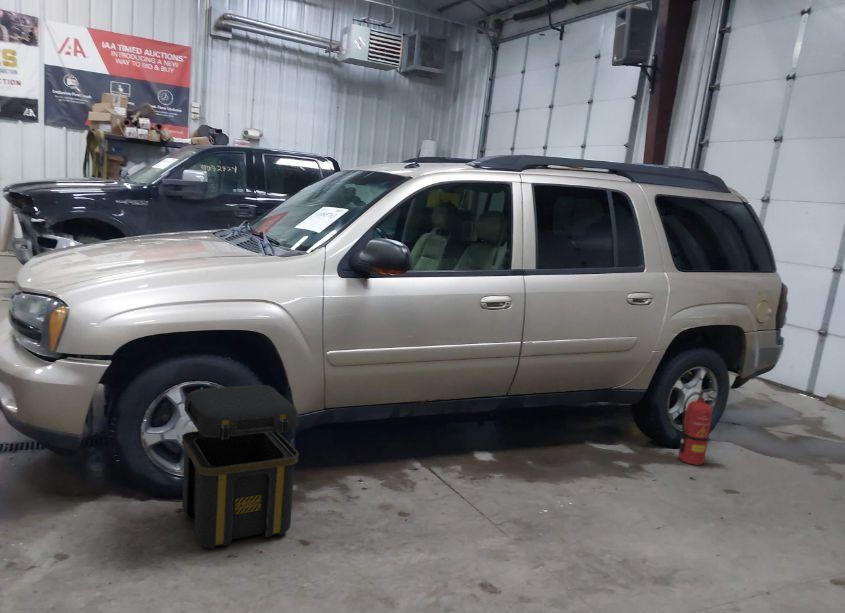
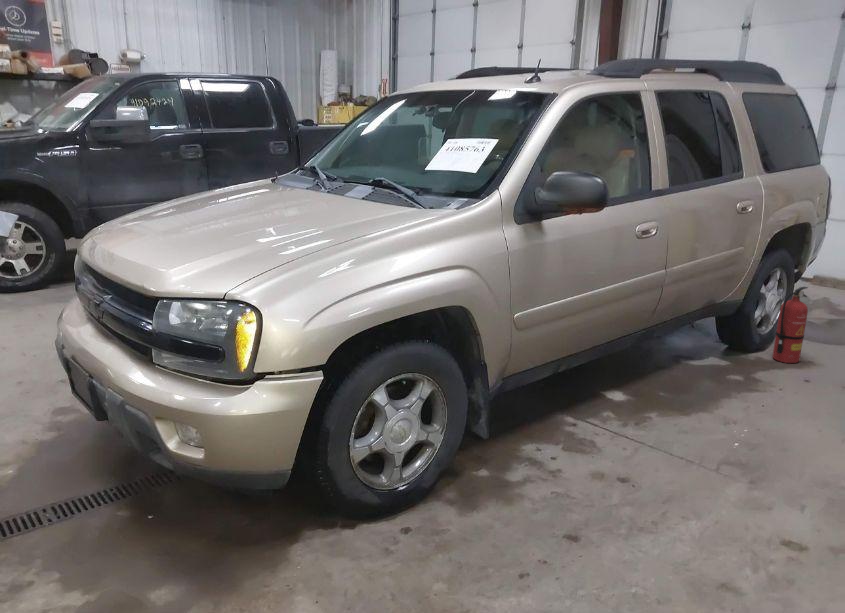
toolbox: present [182,385,299,548] -> none [406,364,558,573]

